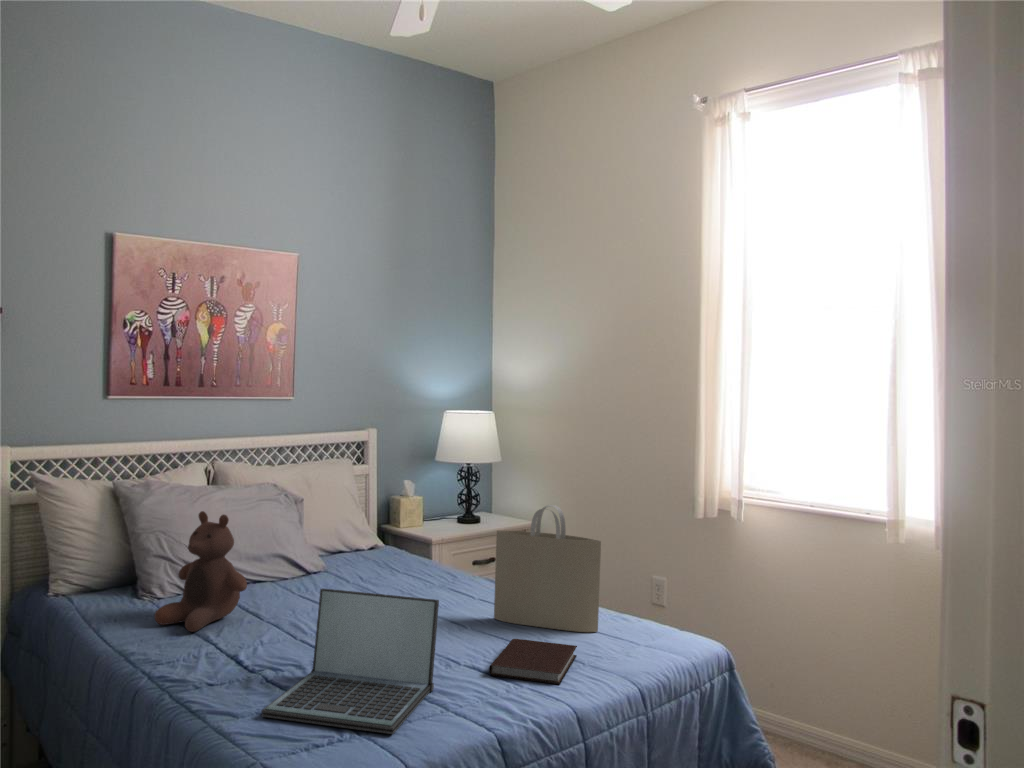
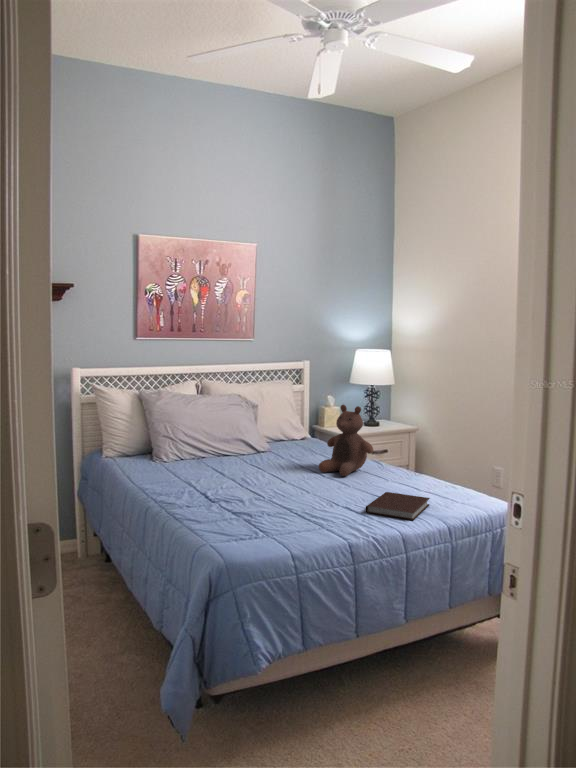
tote bag: present [494,505,601,632] -> none [377,404,451,492]
stuffed bear: present [155,511,247,632] -> present [319,405,373,476]
laptop: present [261,588,439,734] -> none [213,451,330,541]

